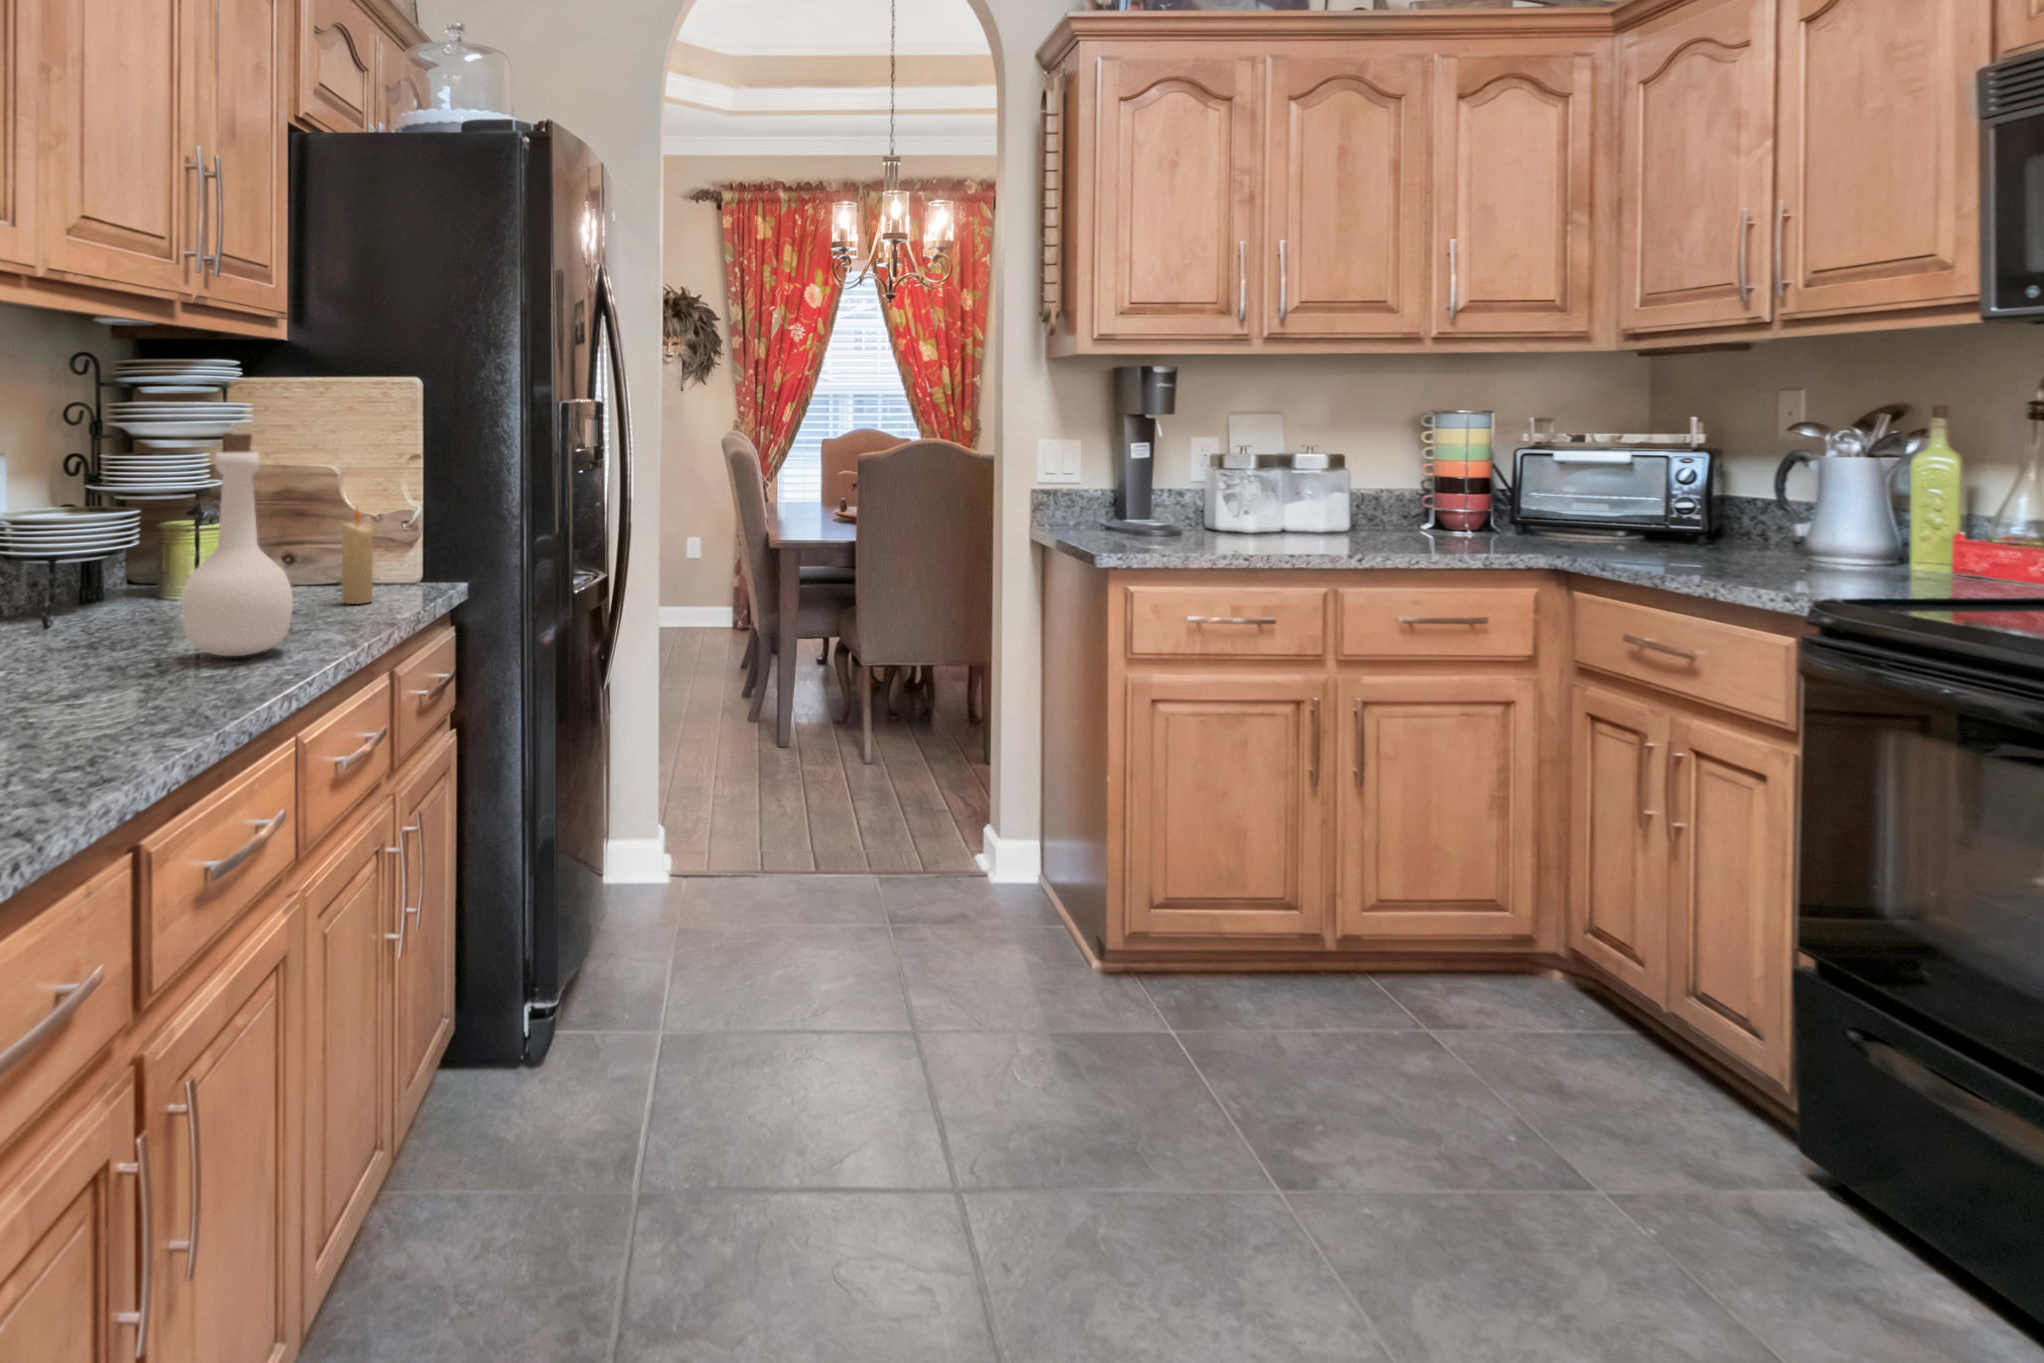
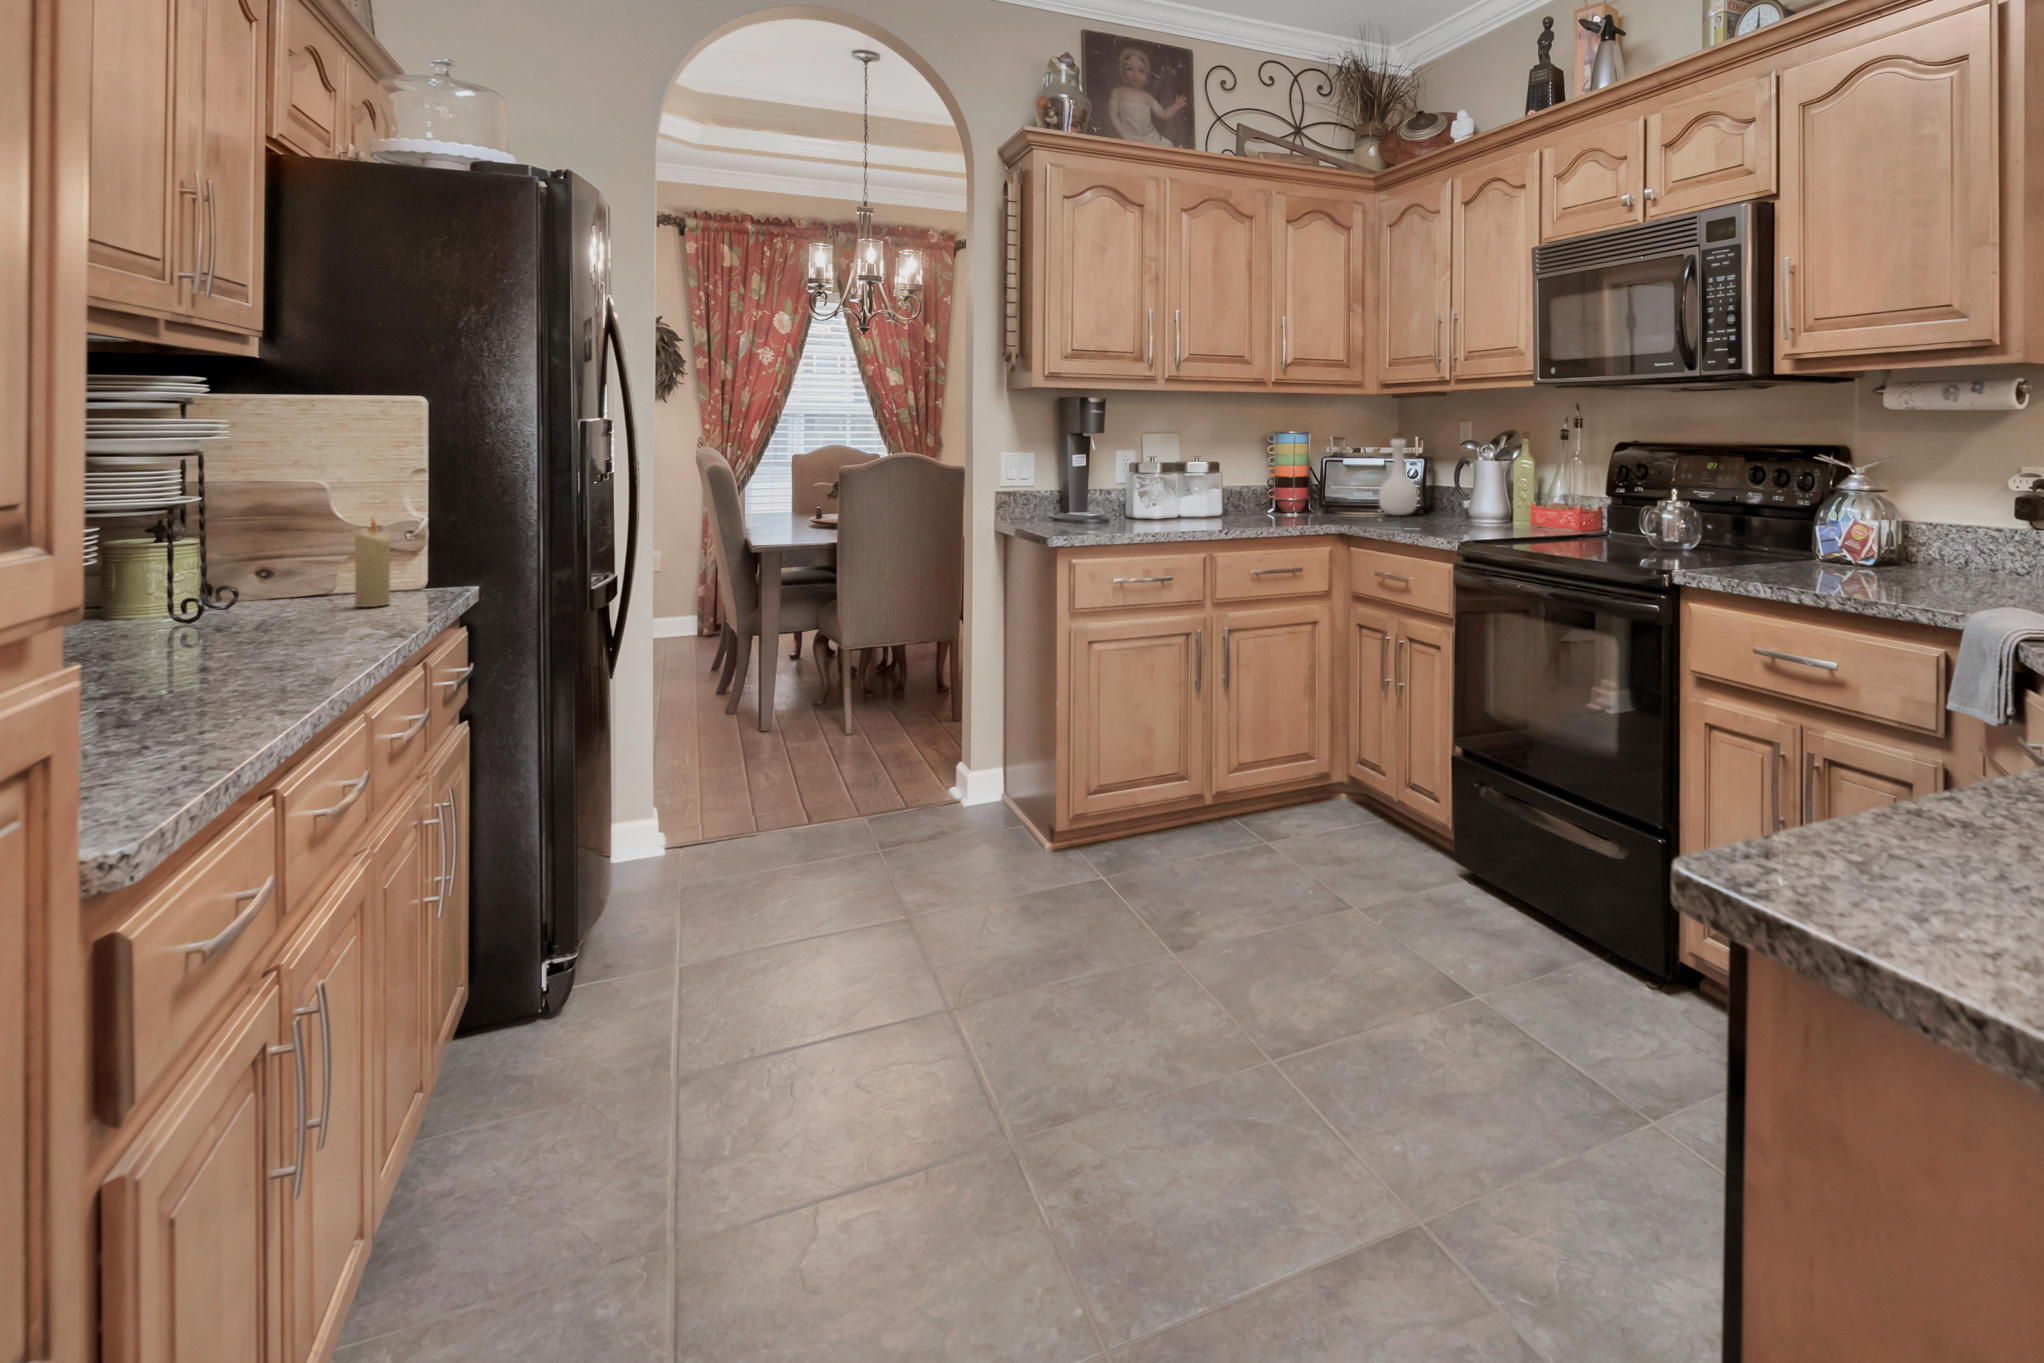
bottle: present [181,433,293,656] -> present [1379,432,1418,515]

